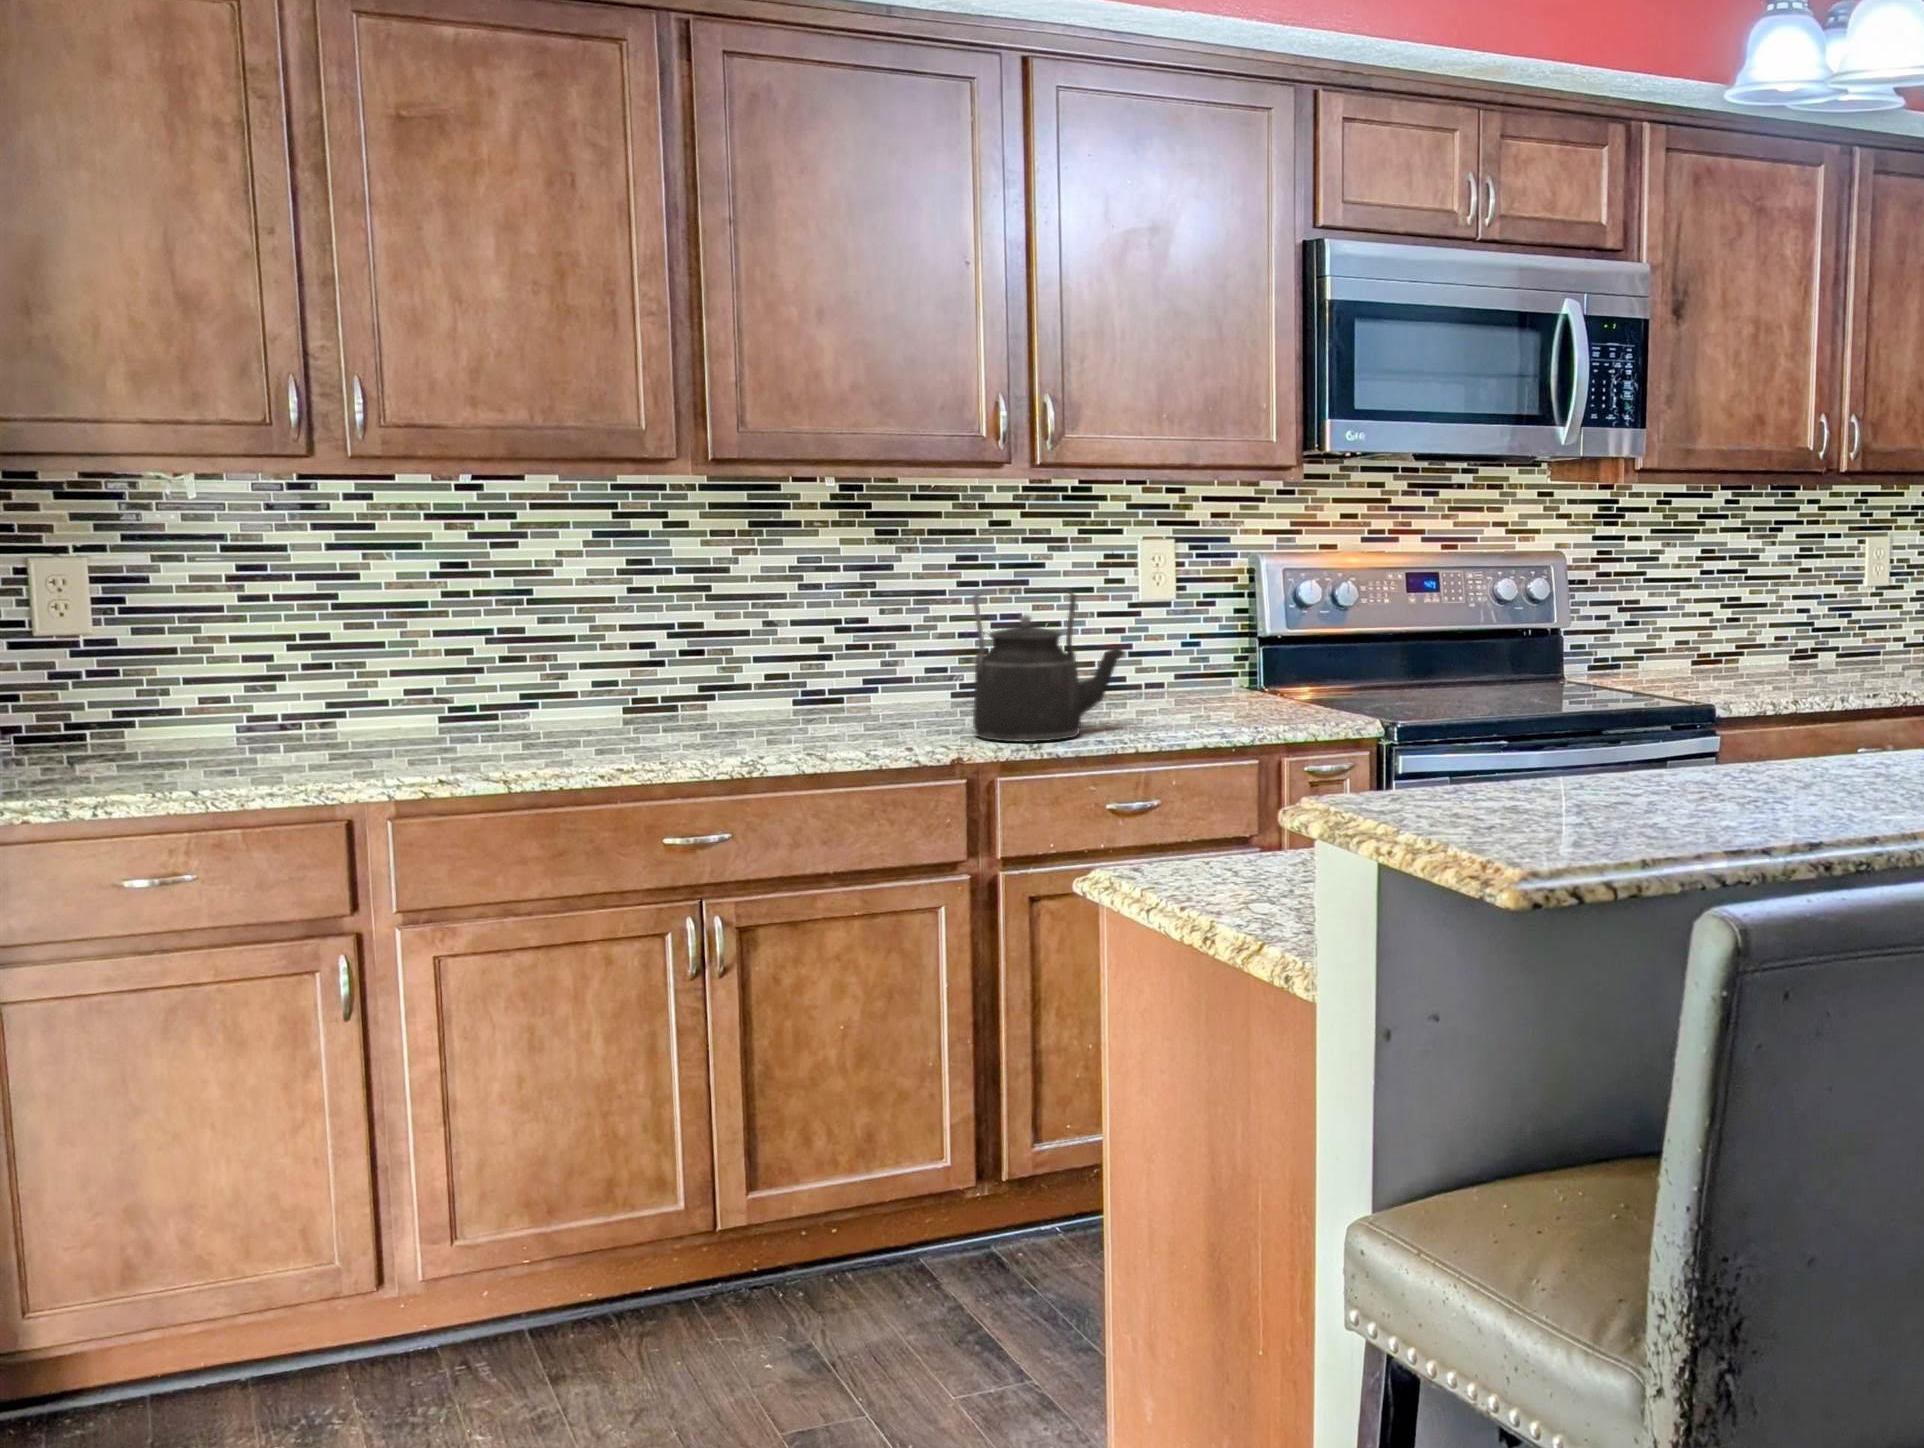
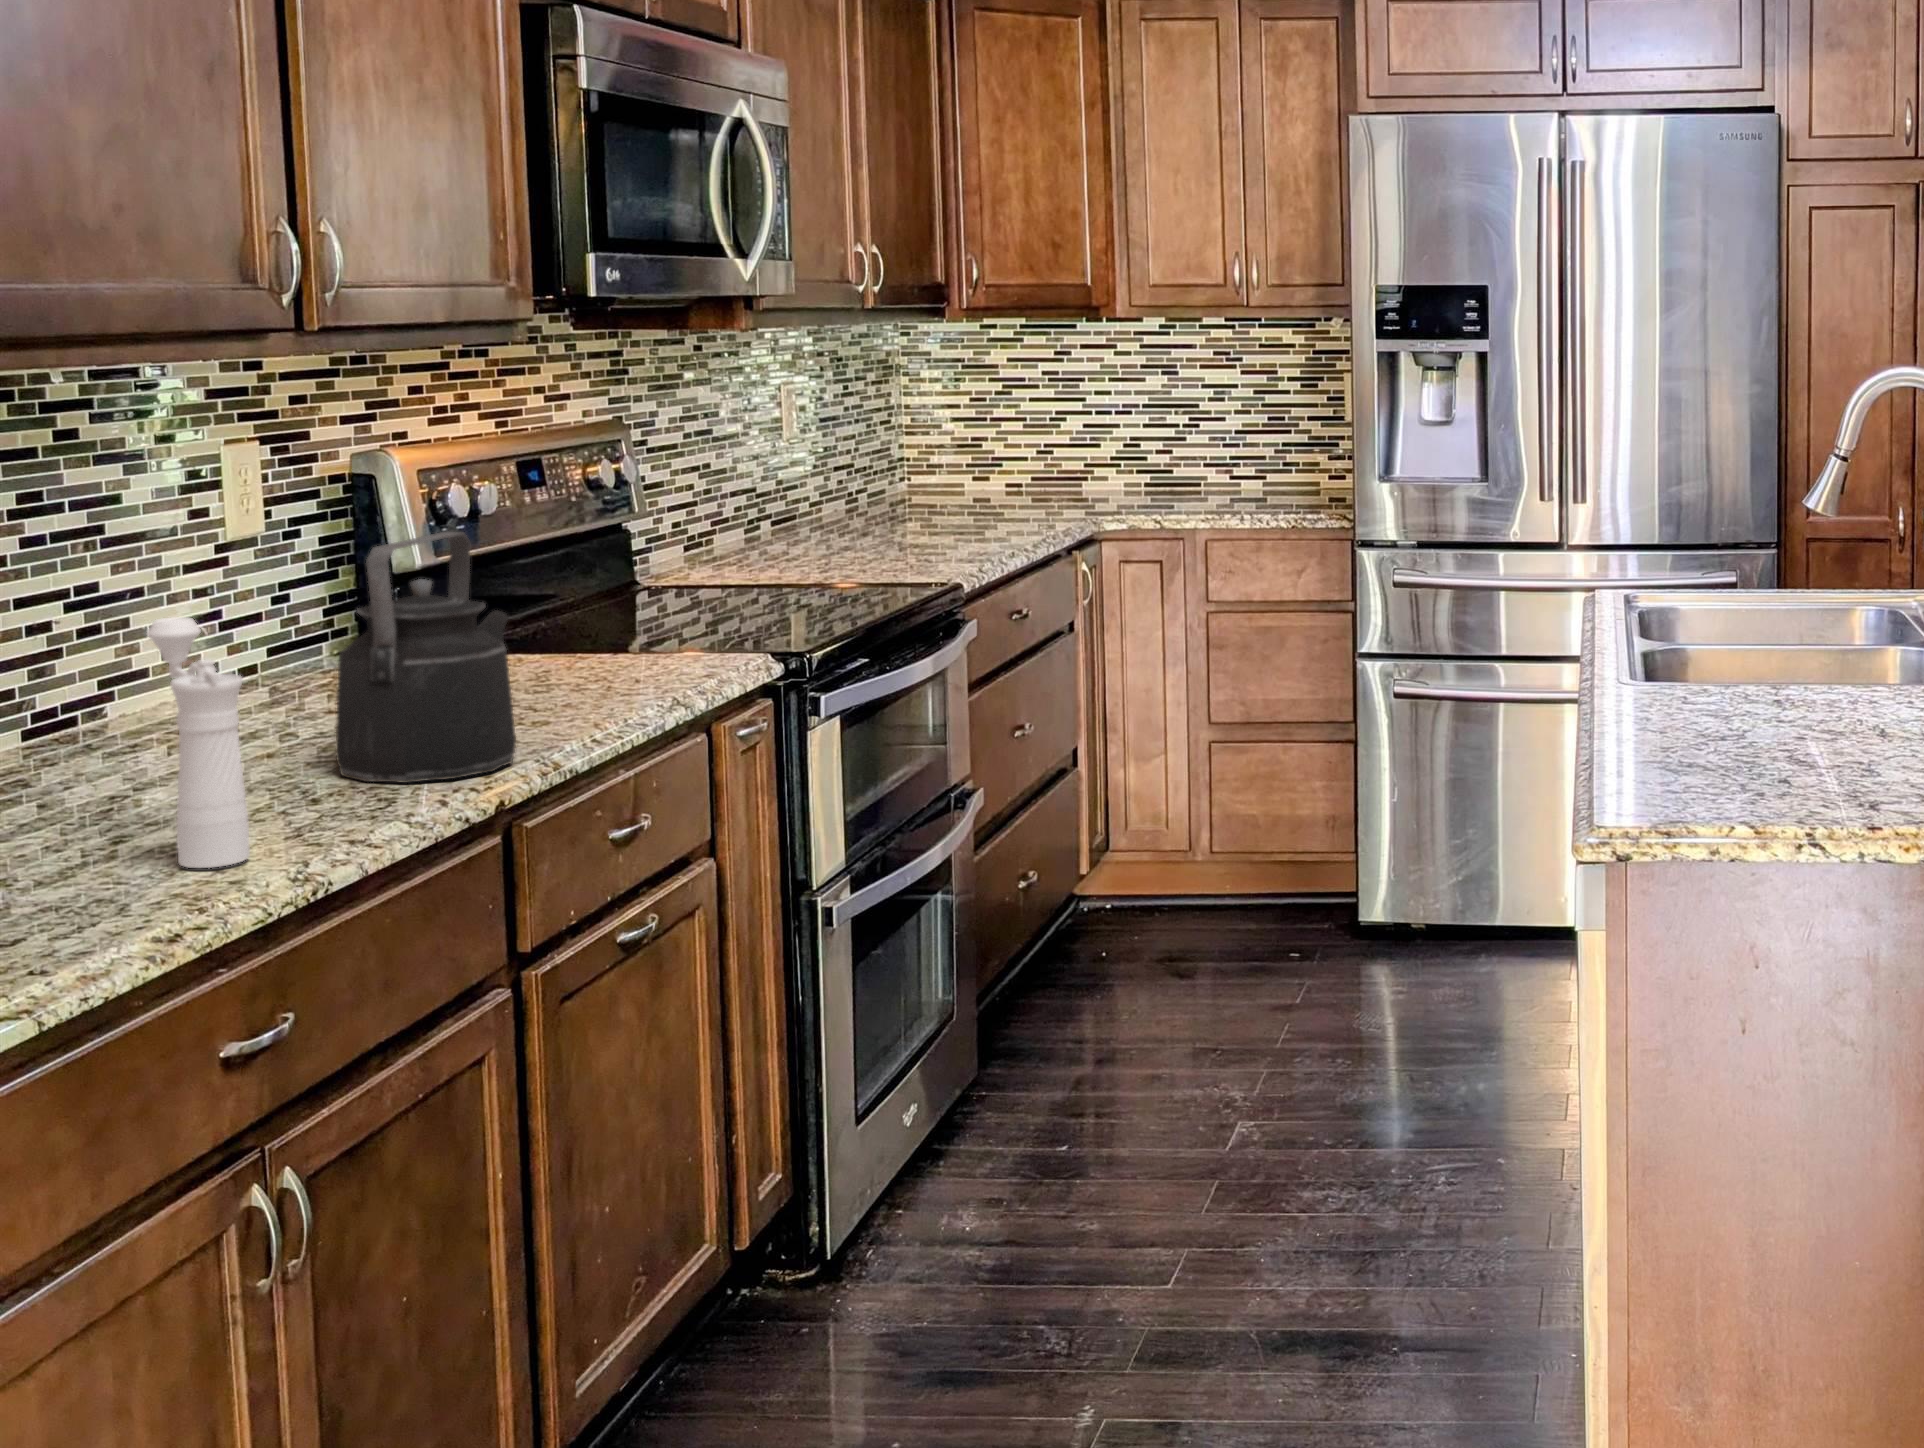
pepper mill: none [766,614,835,752] -> present [147,617,250,868]

